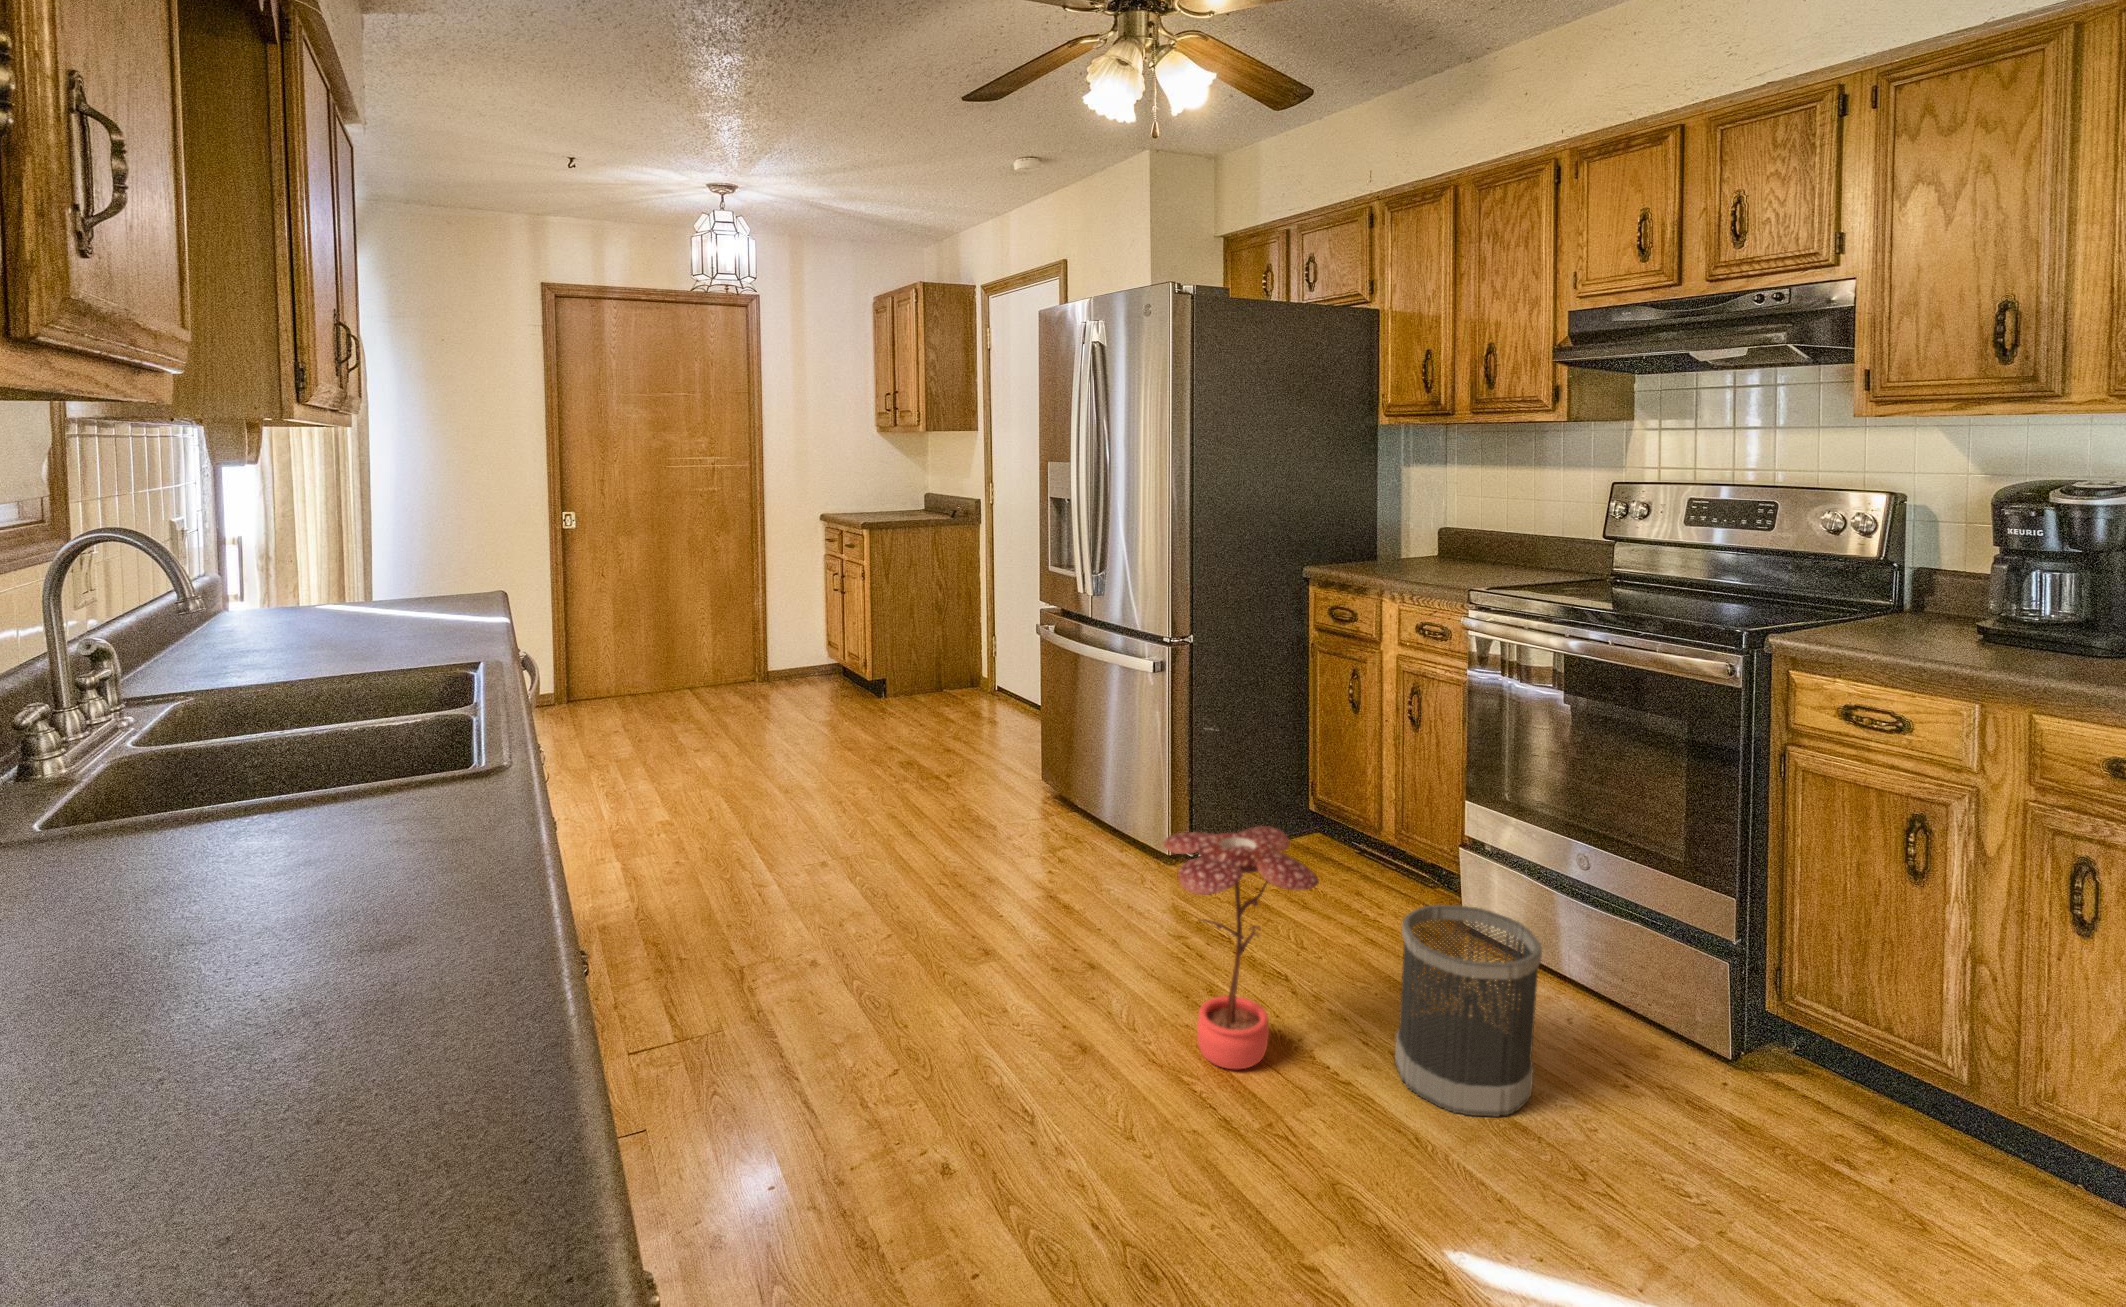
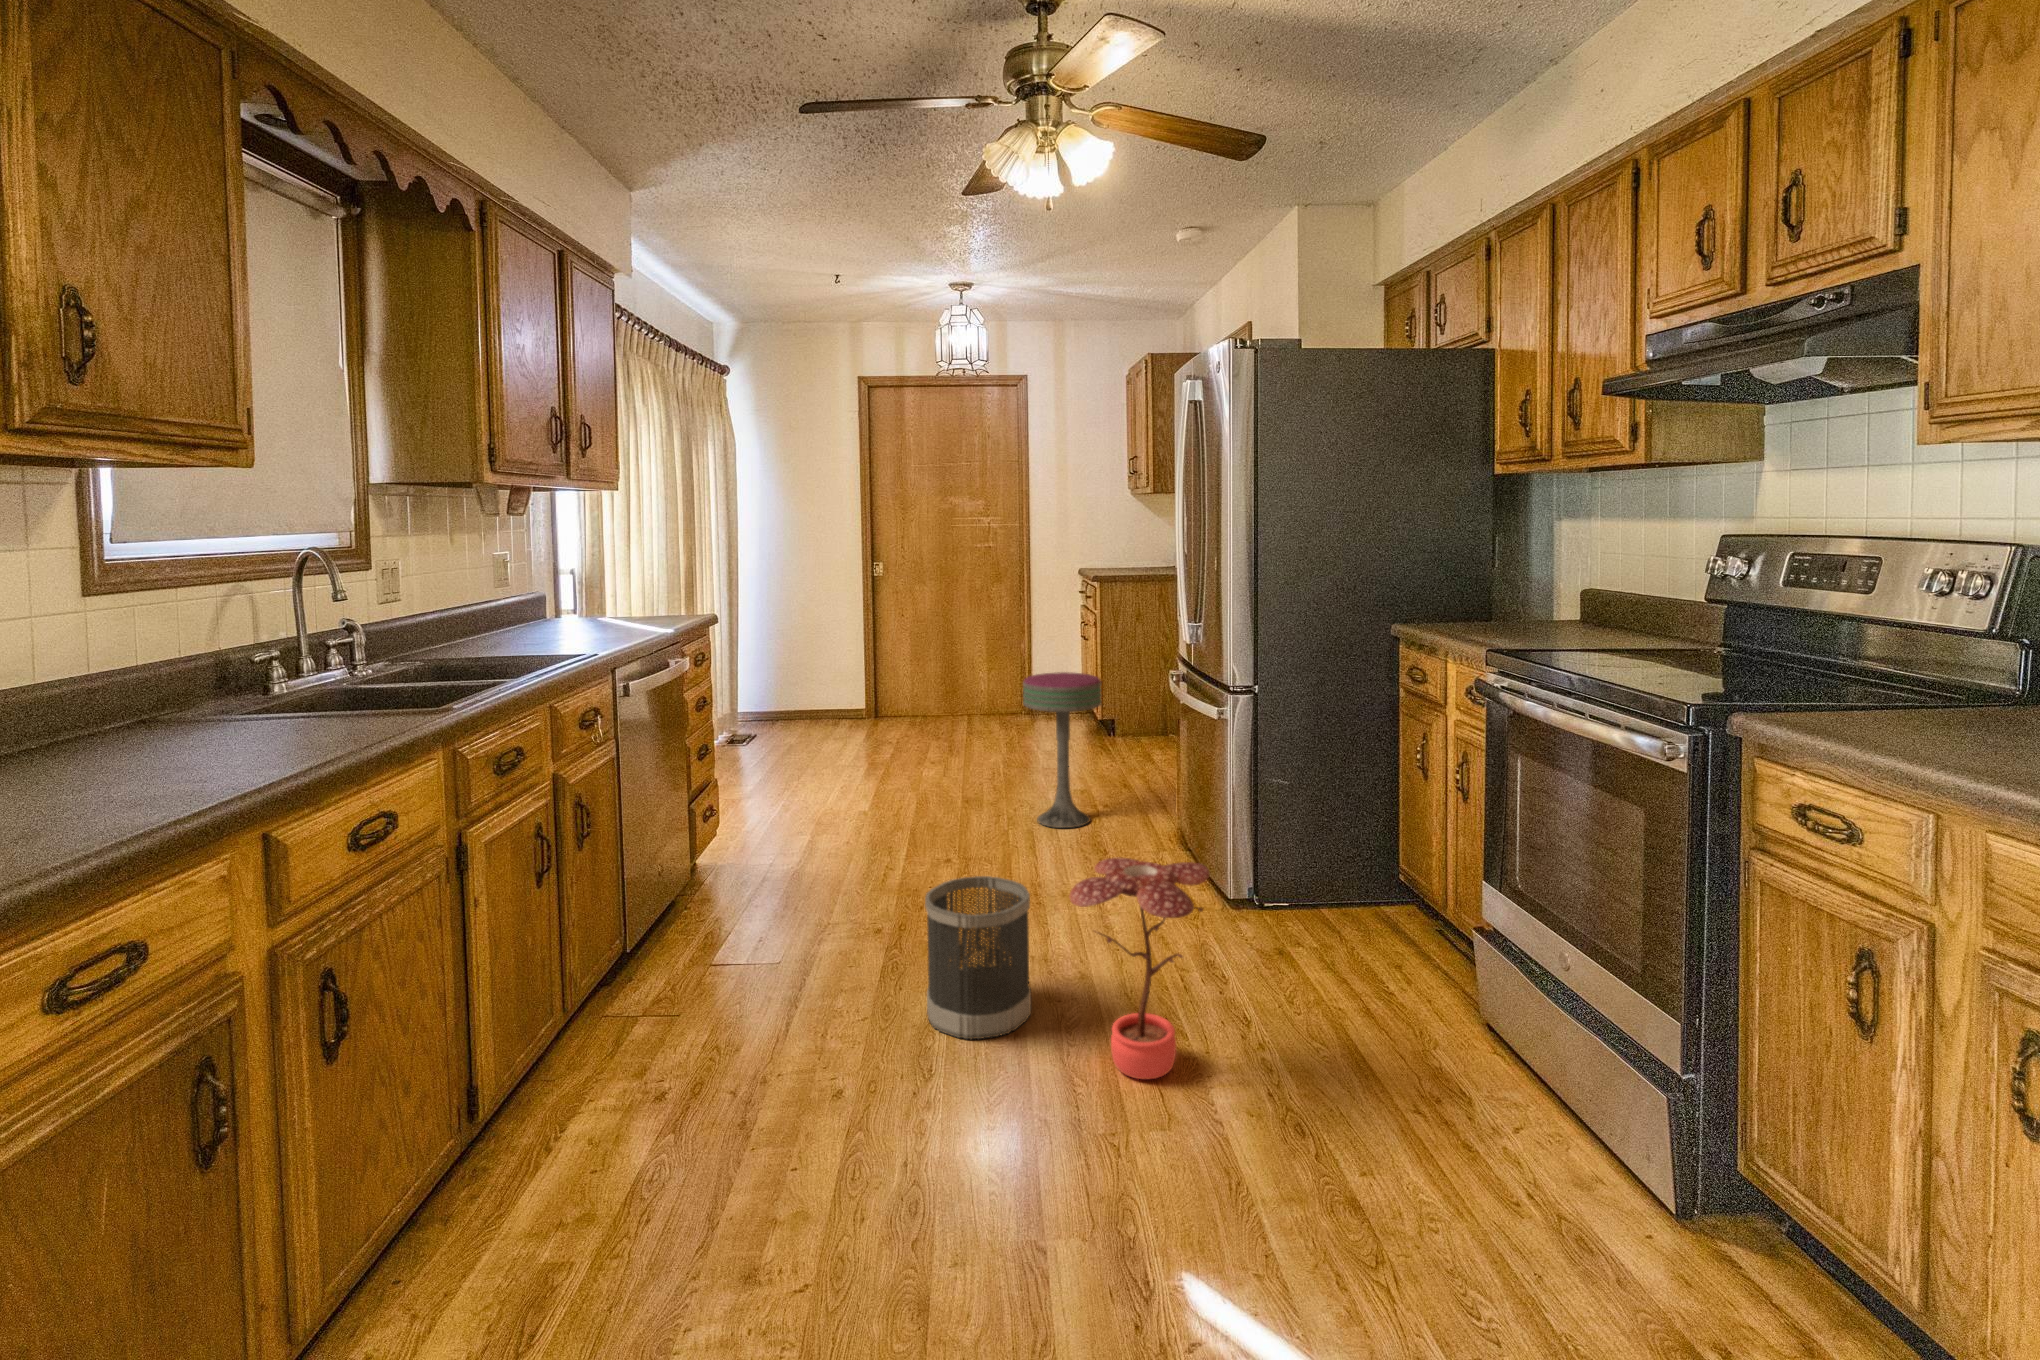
bar stool: none [863,632,957,811] -> present [1023,672,1102,828]
wastebasket: present [1395,905,1542,1117] -> present [925,876,1031,1039]

